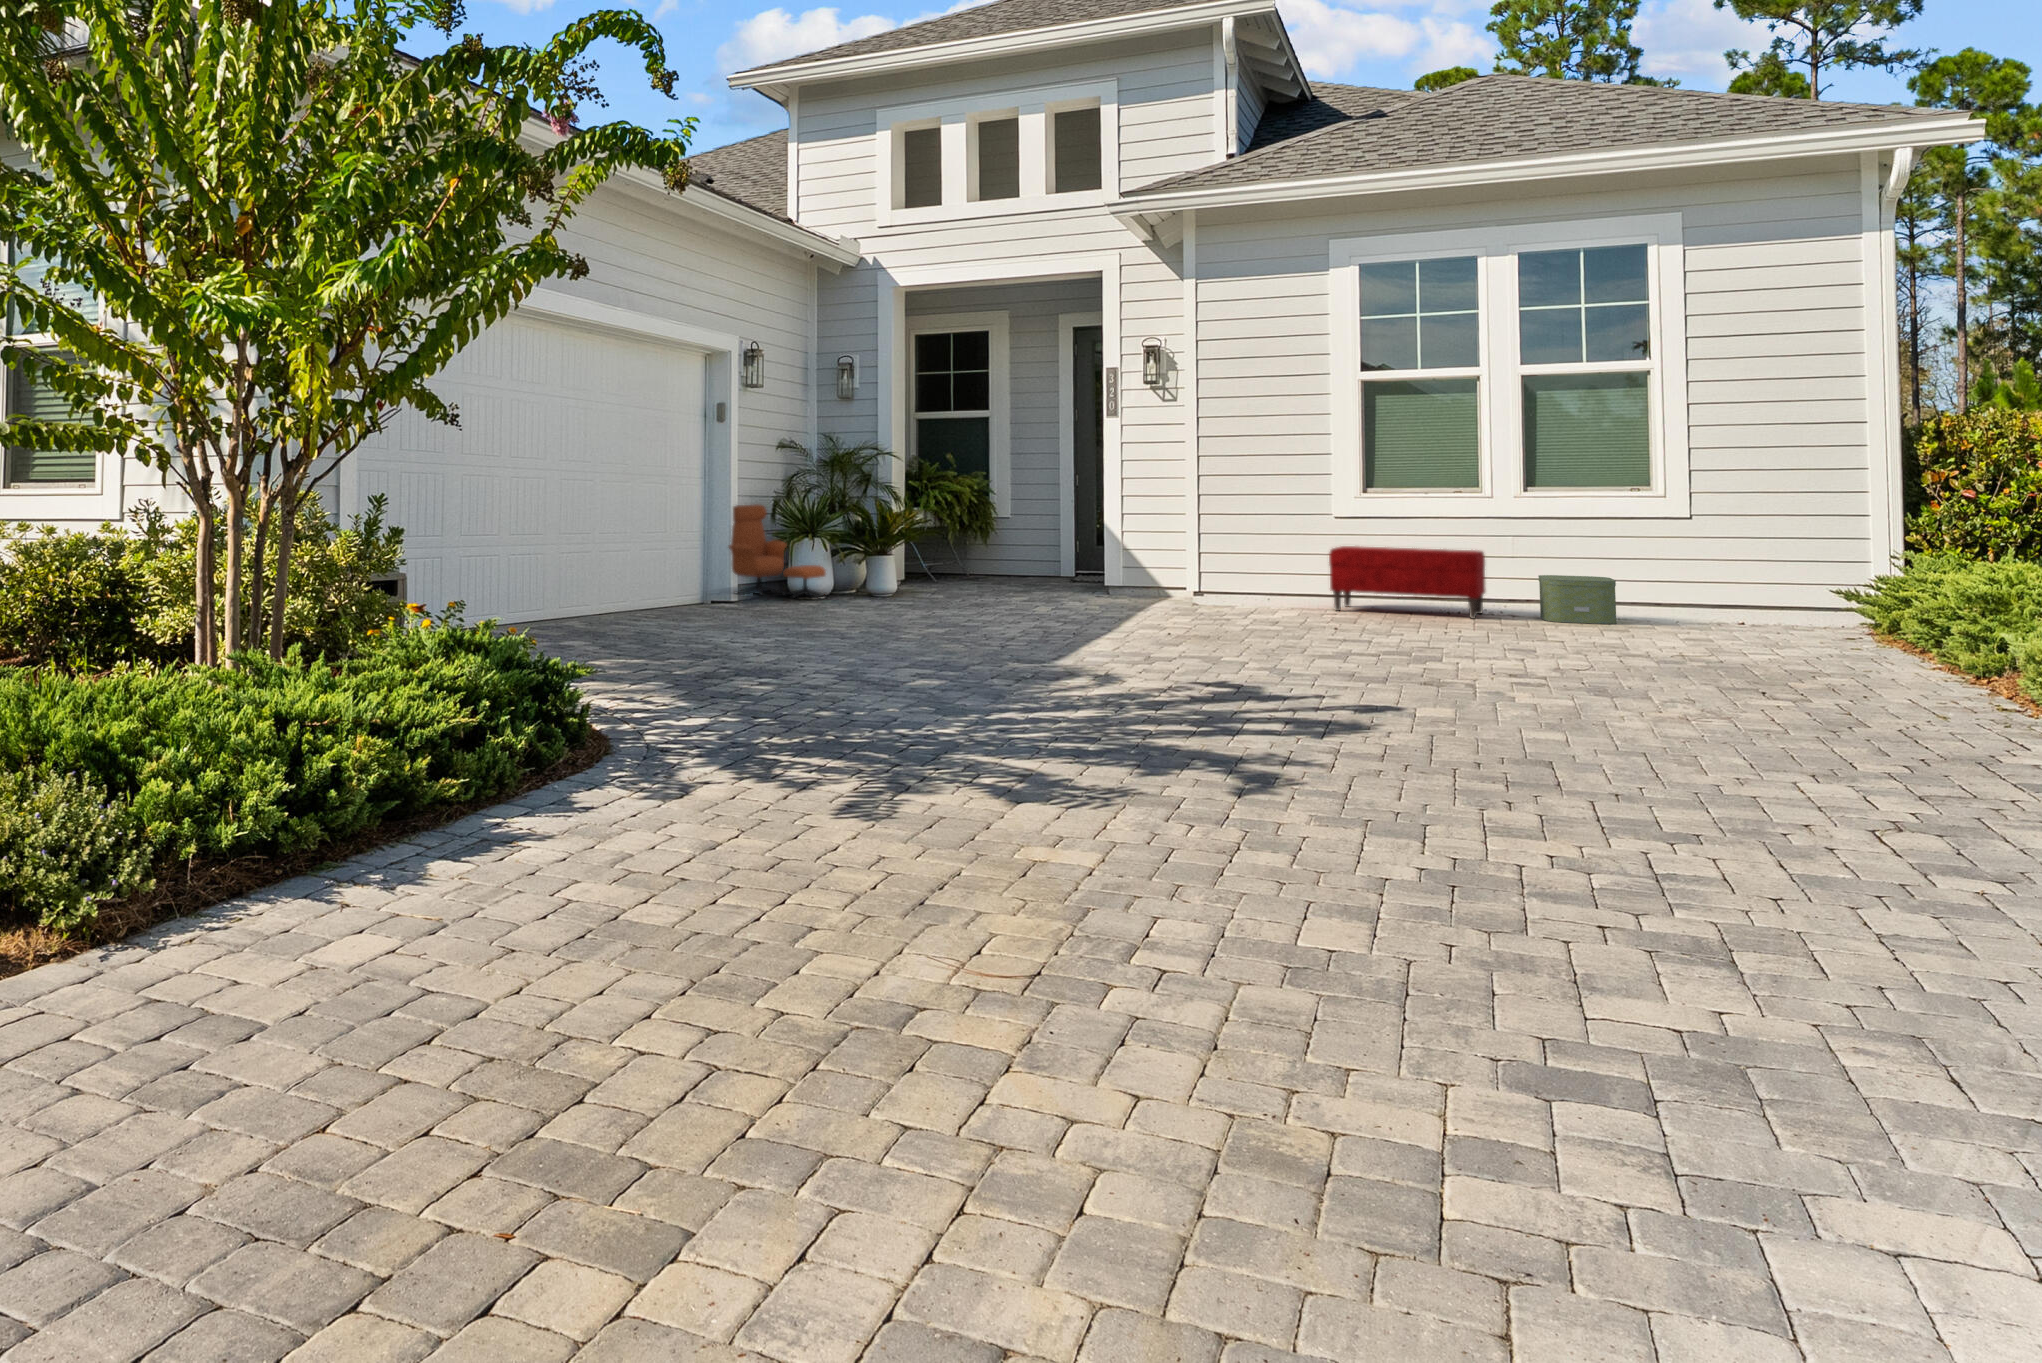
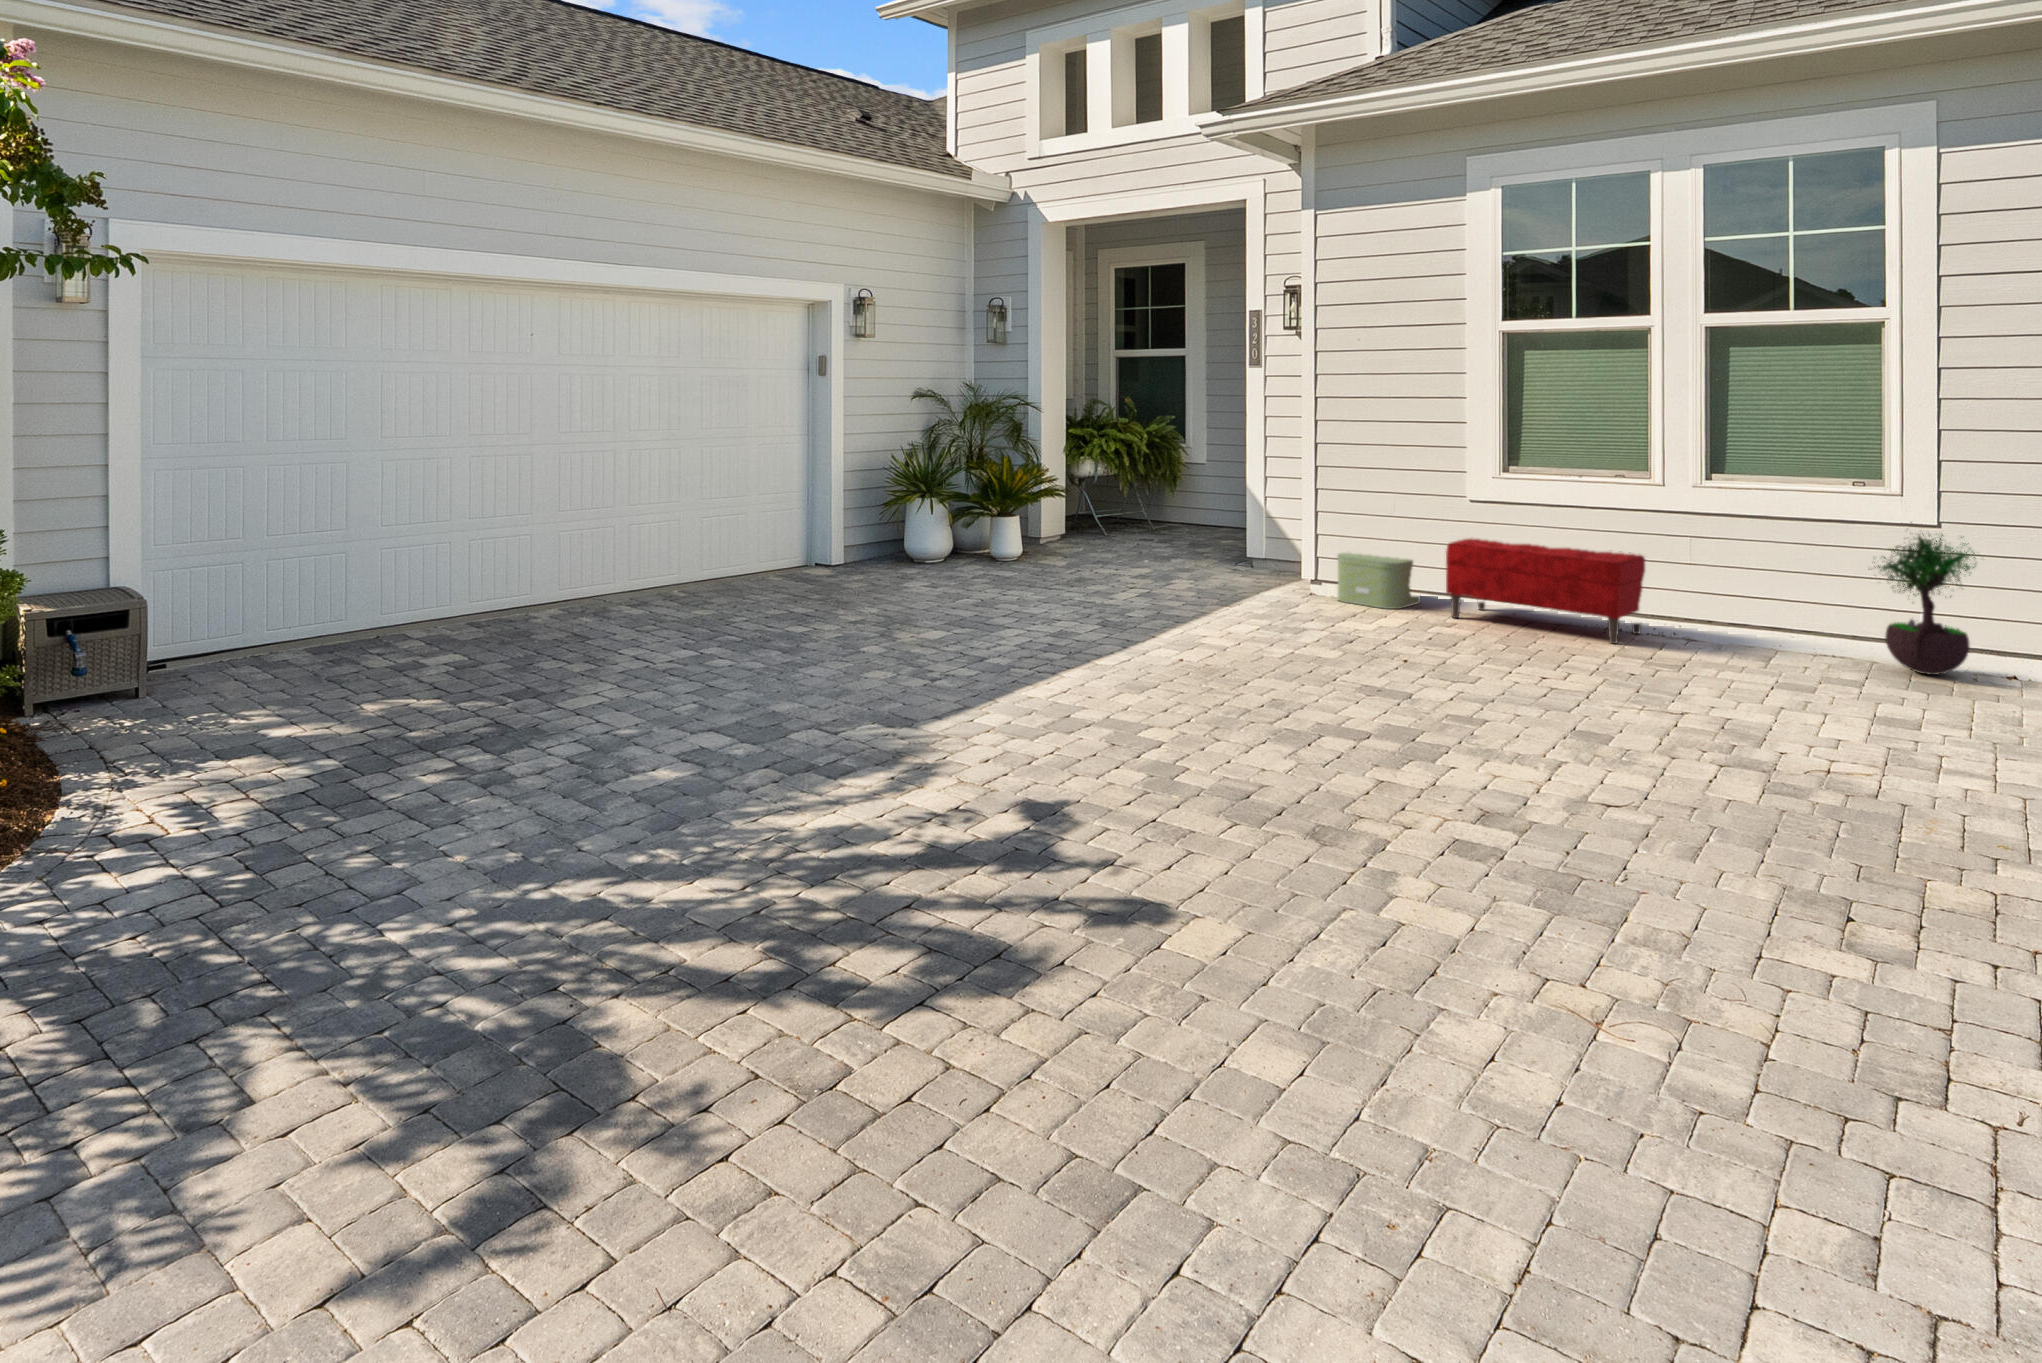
lounge chair: present [729,505,826,598] -> none [813,459,912,566]
potted tree: none [1656,511,1735,624] -> present [1871,522,1976,675]
storage box: present [1538,575,1617,624] -> present [1337,553,1420,609]

